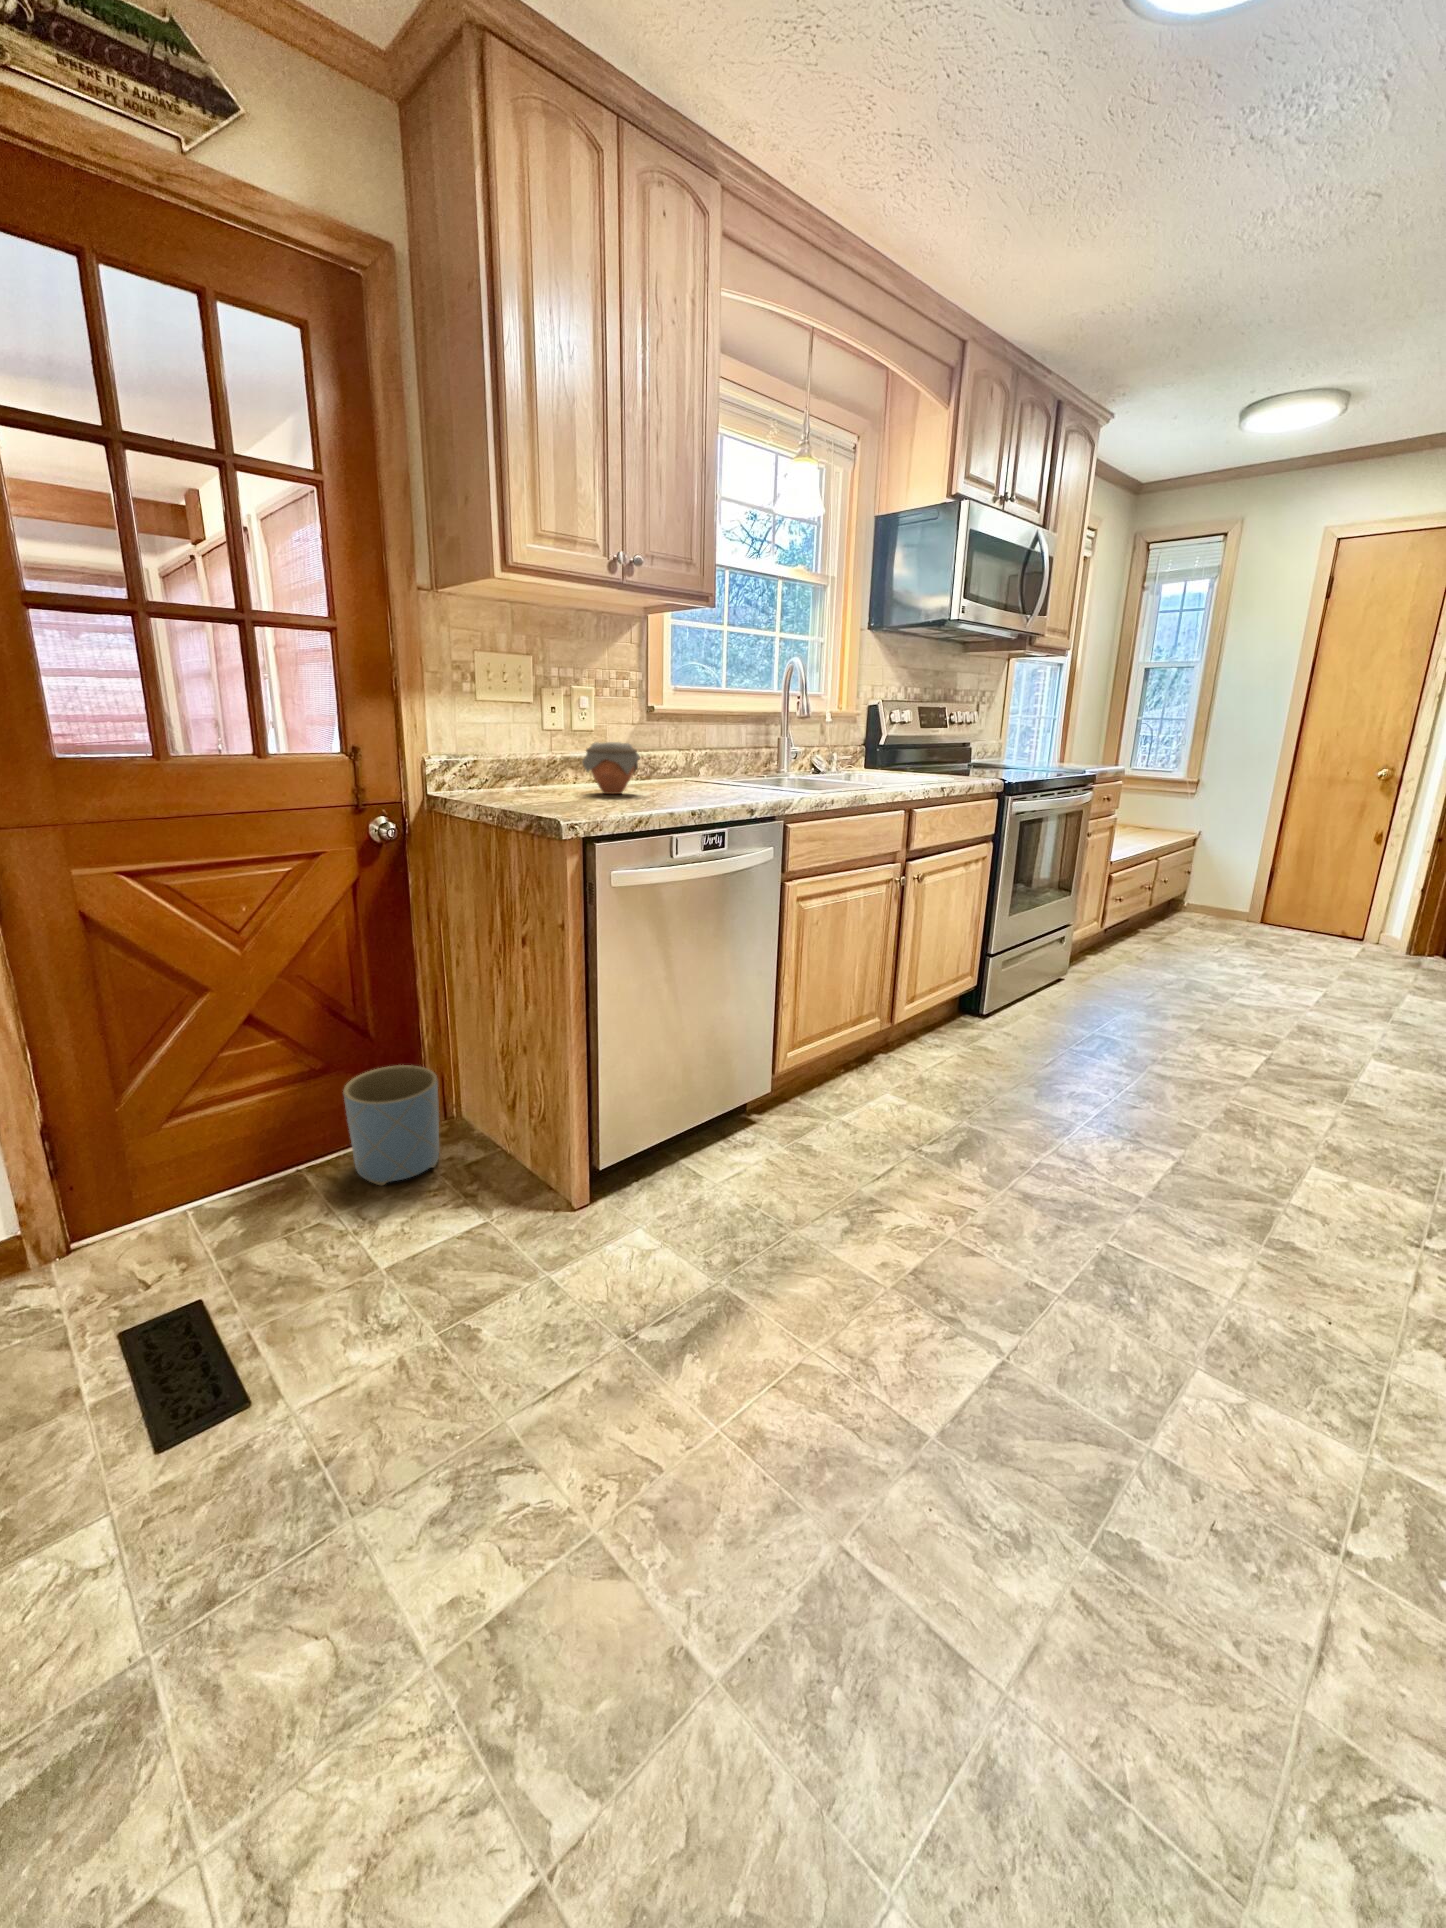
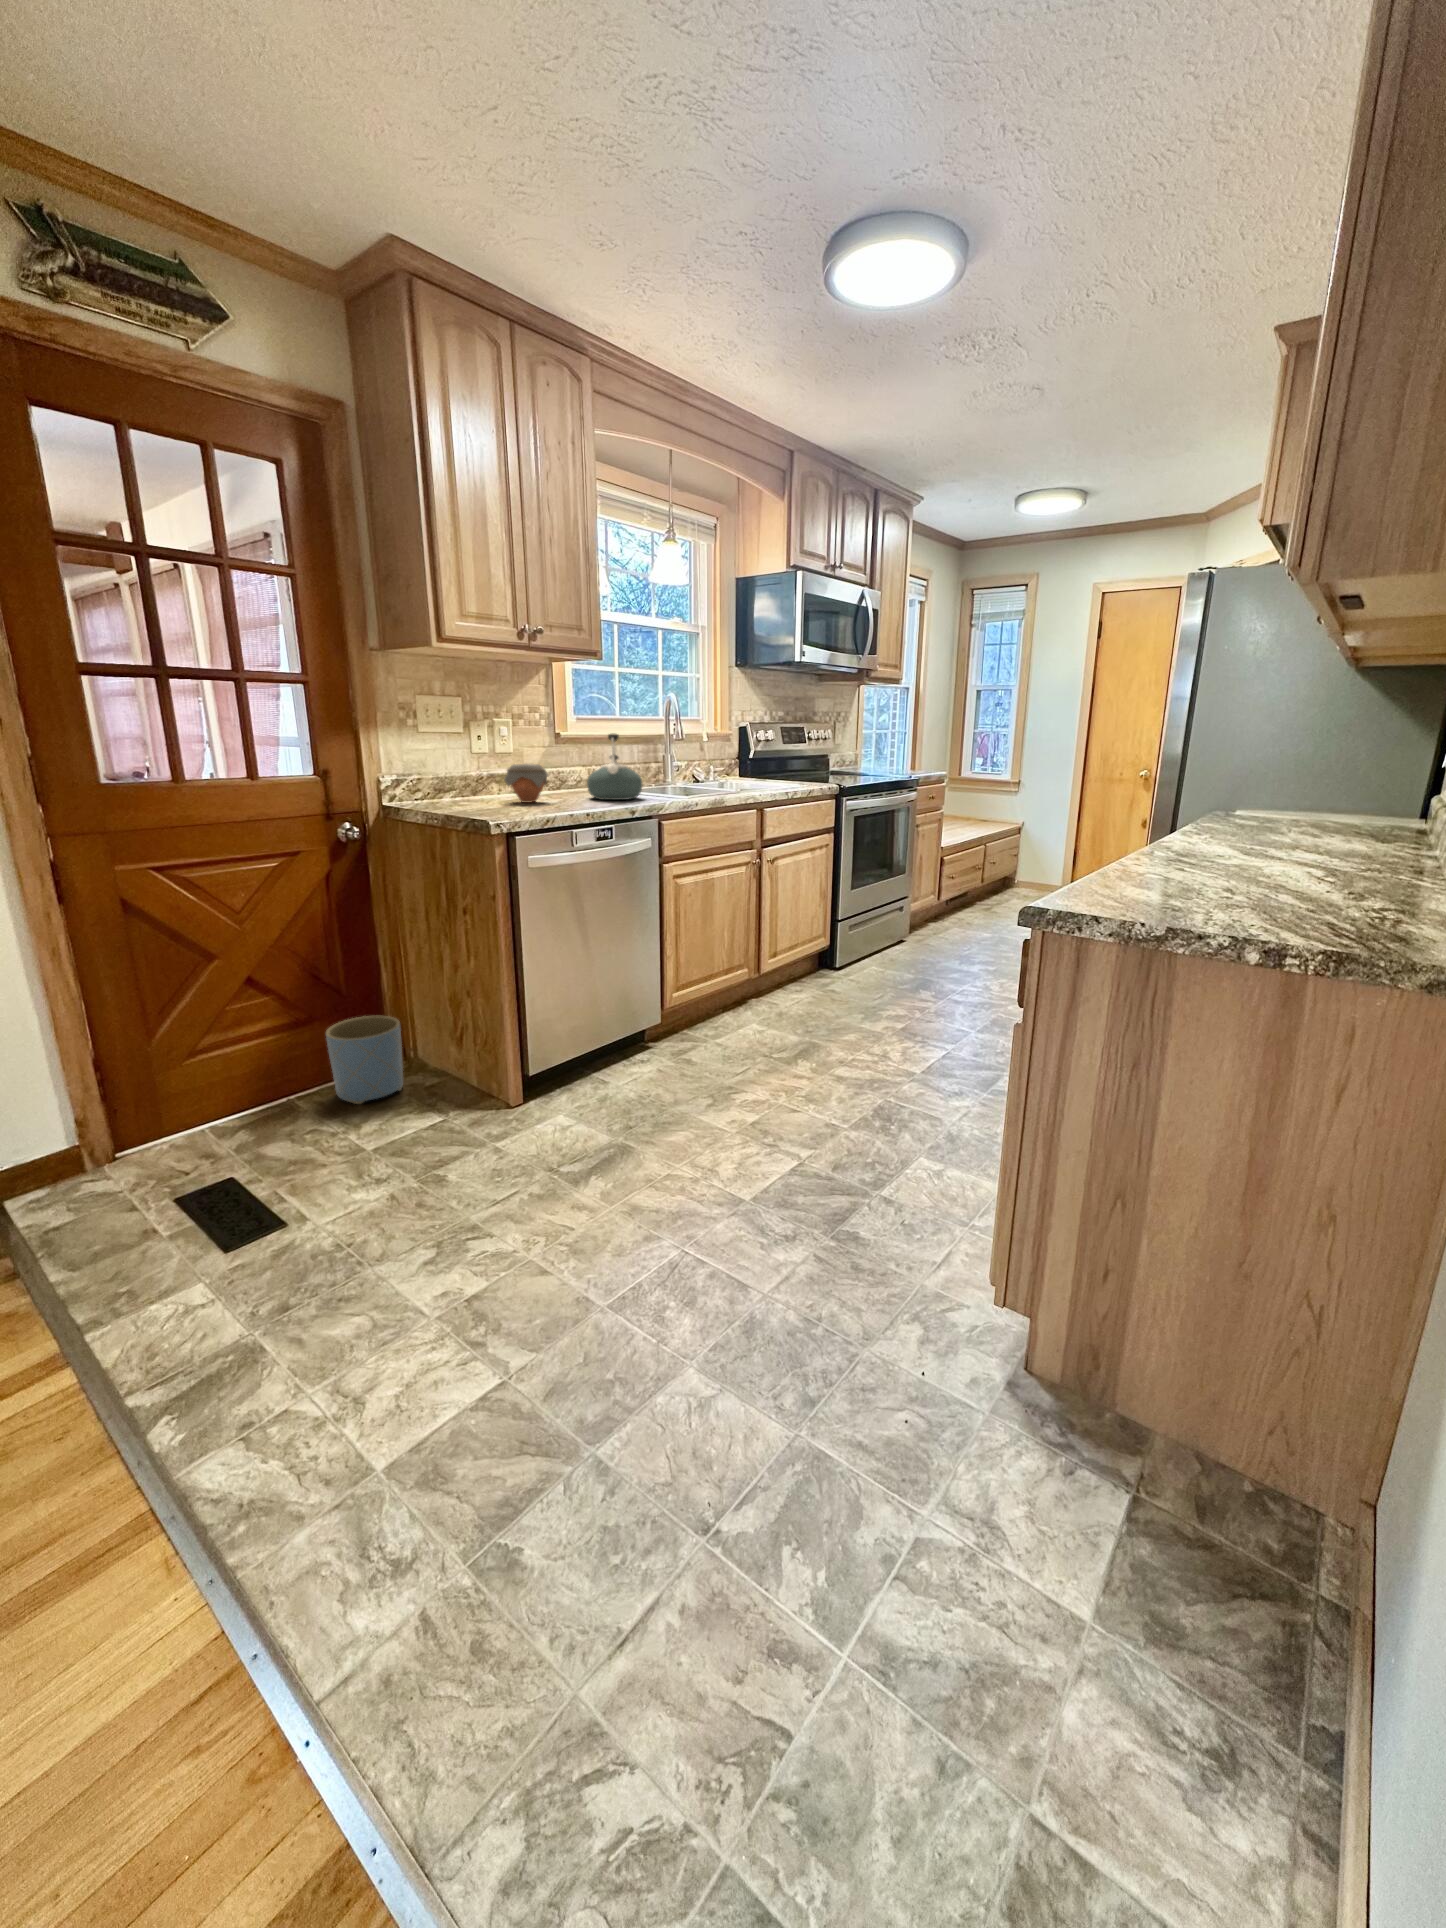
kettle: none [688,704,761,793] -> present [587,733,643,800]

